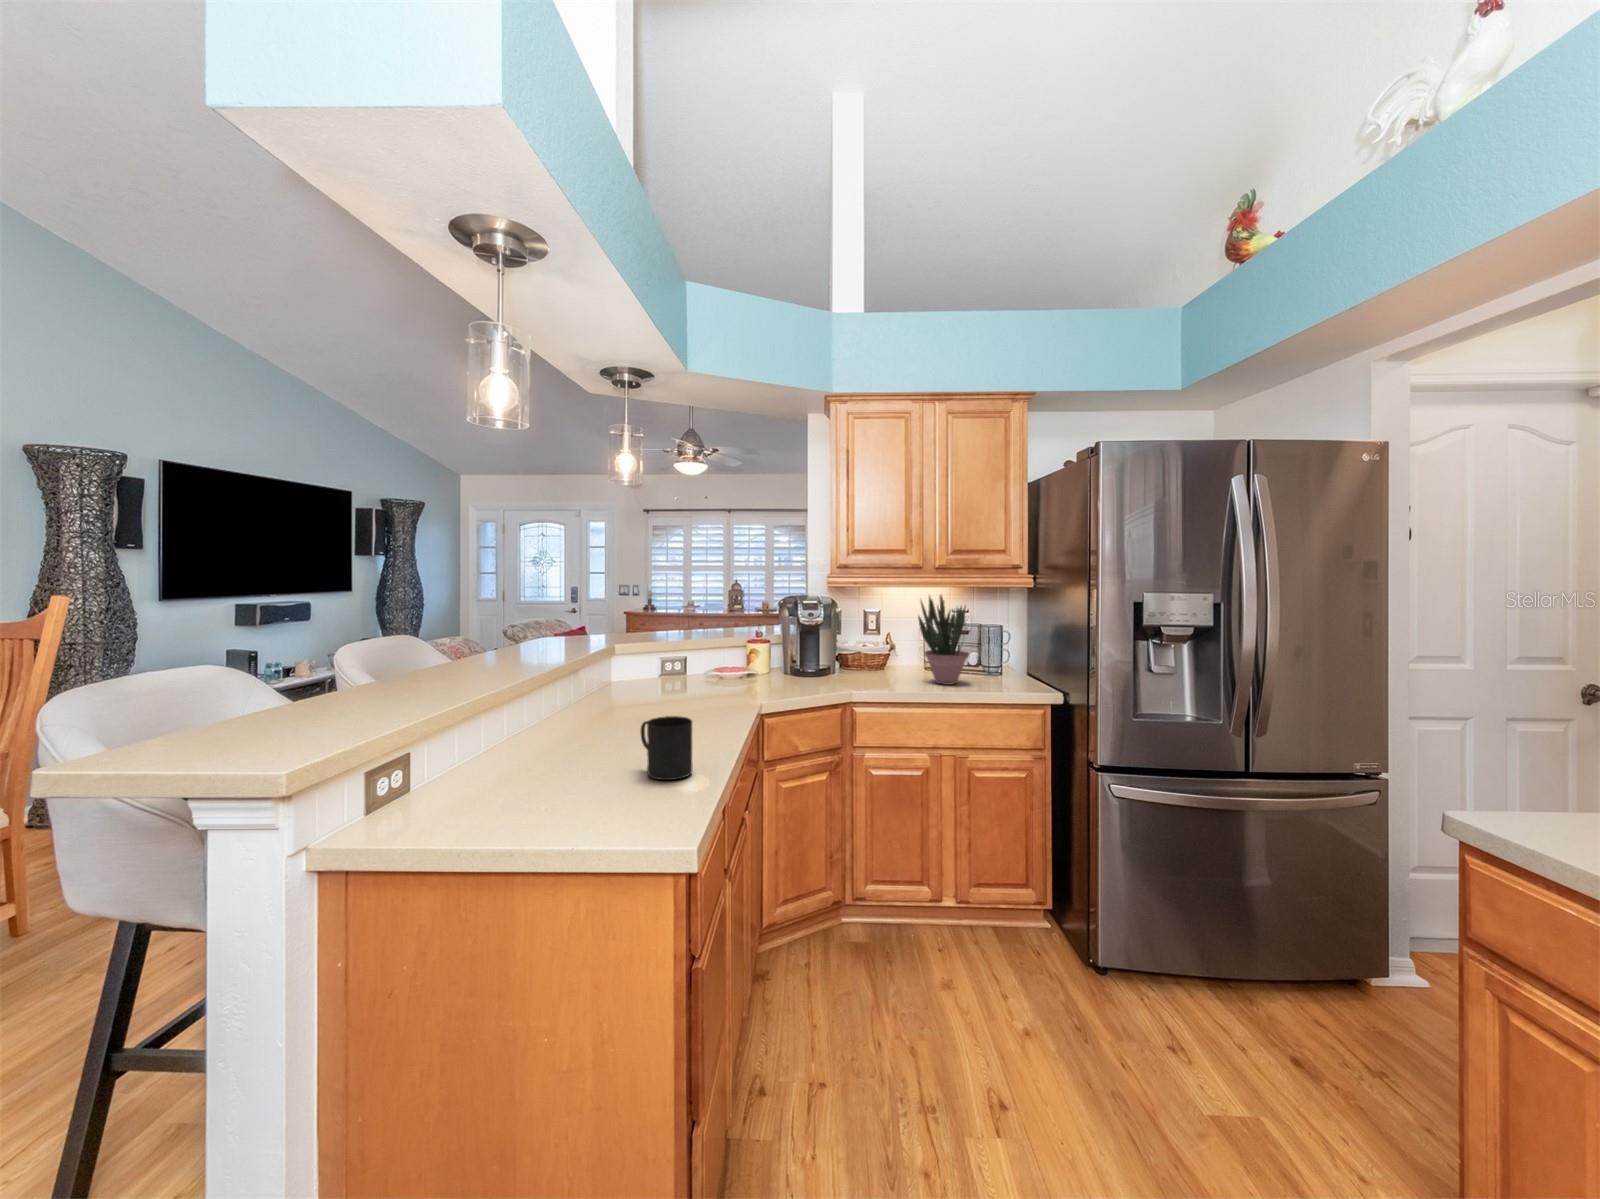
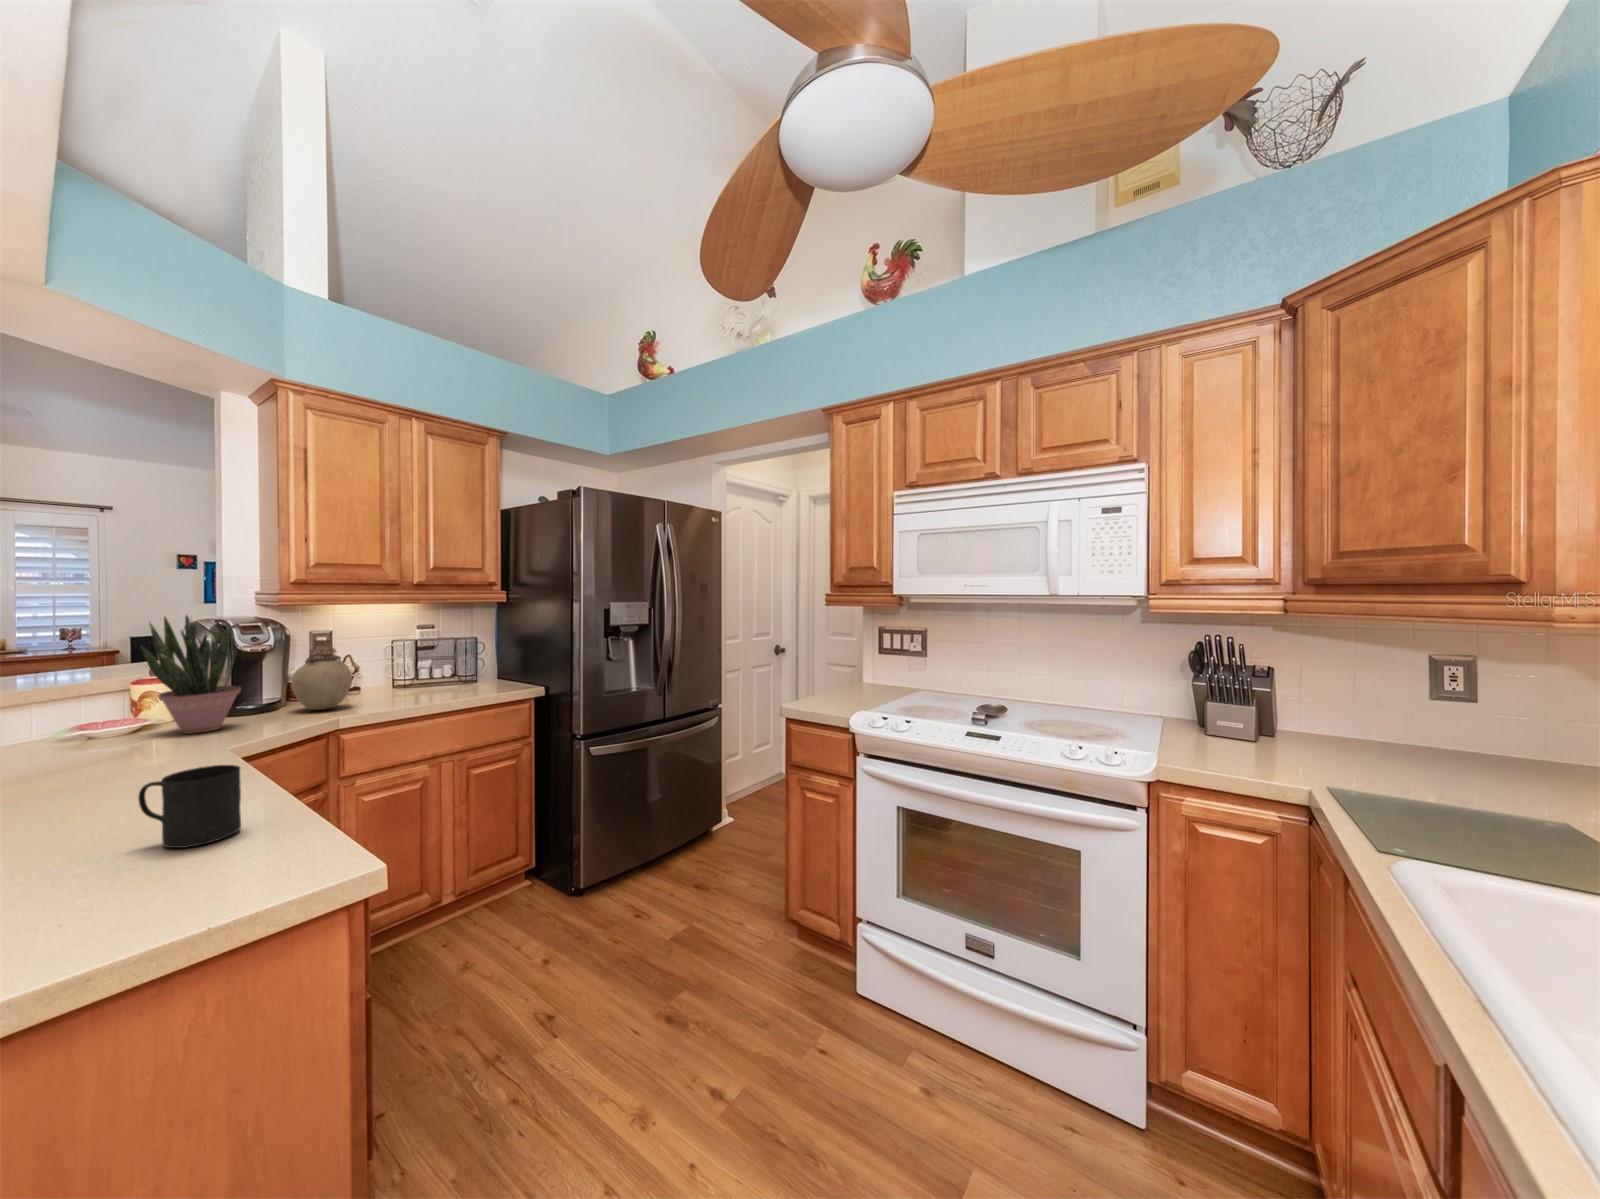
potted plant: present [918,595,969,685] -> present [140,616,241,734]
vase: none [832,617,875,682] -> present [291,640,352,710]

